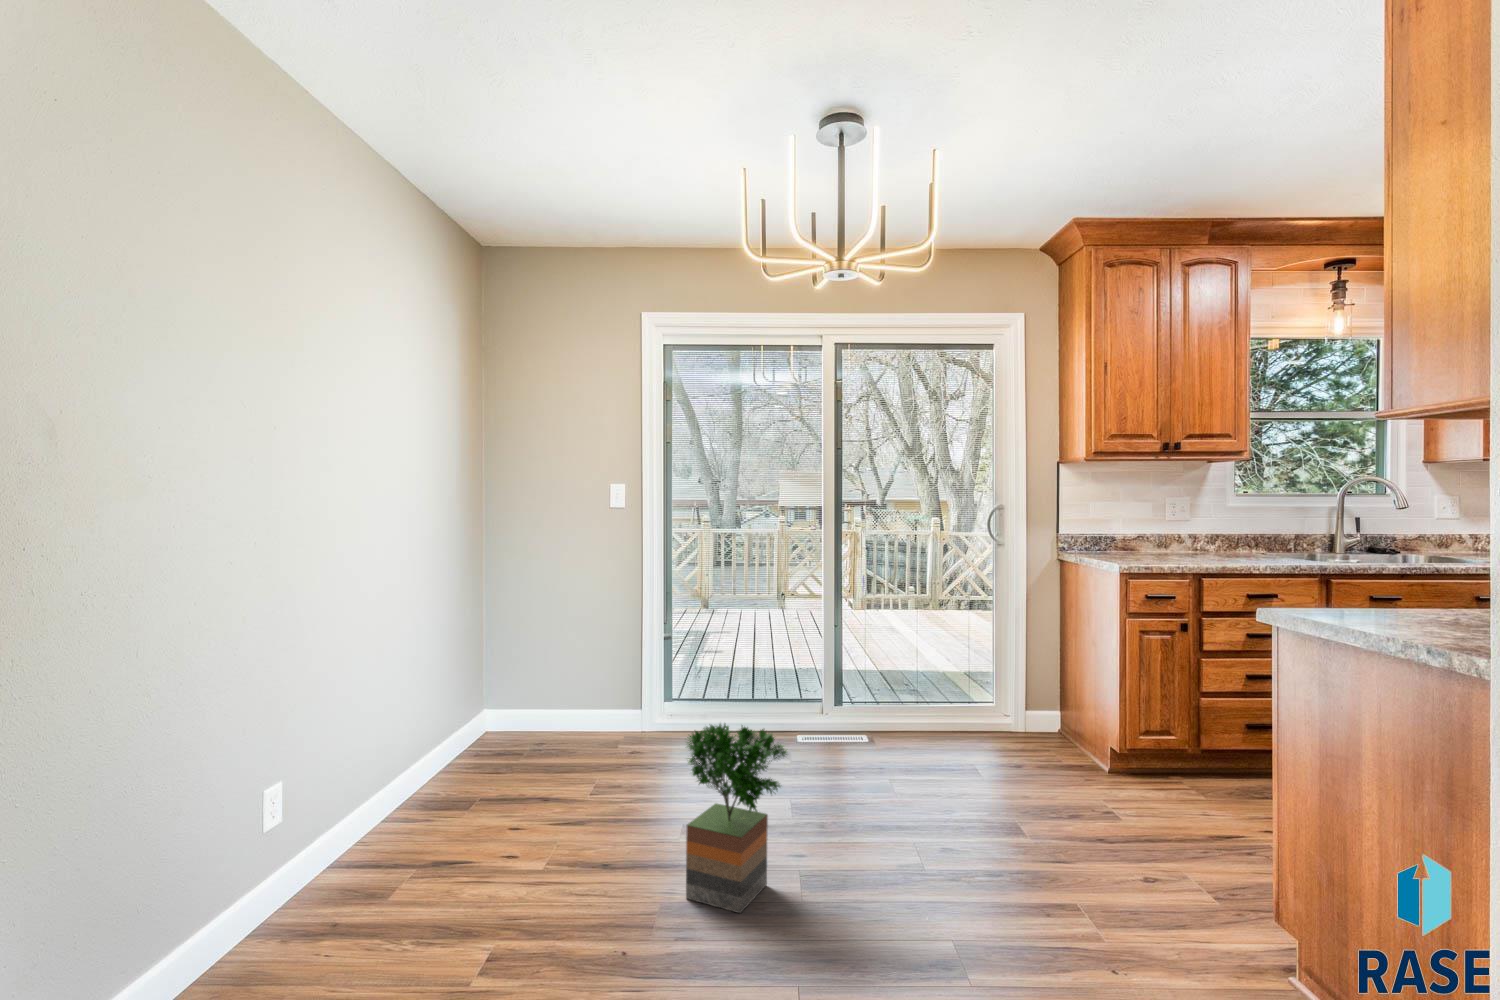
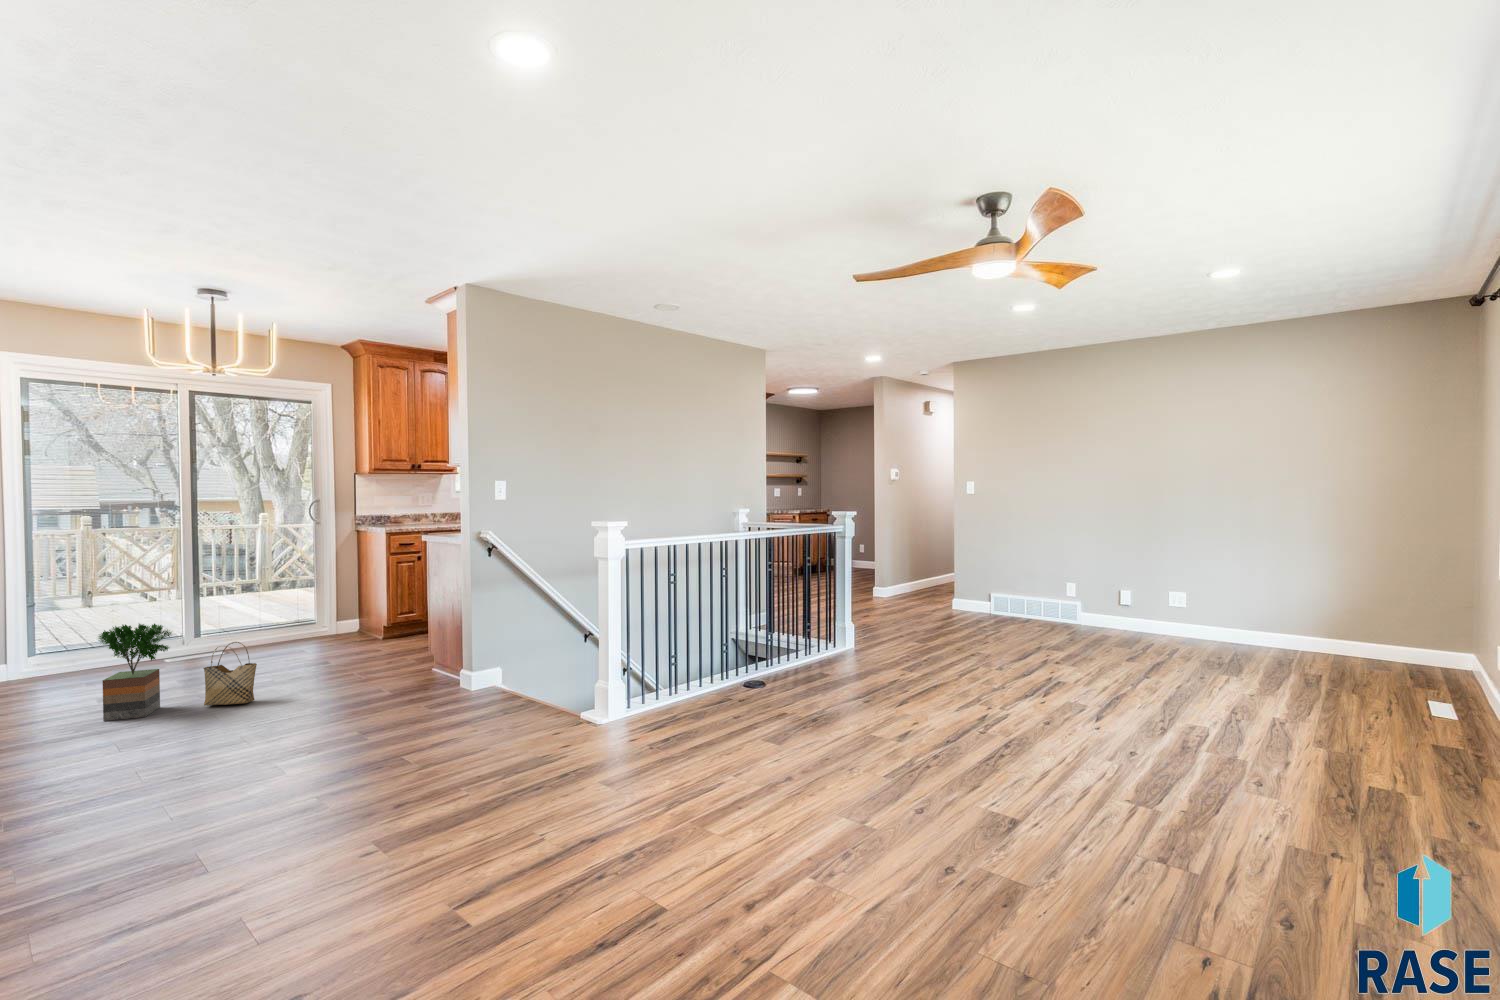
woven basket: none [828,795,920,943] -> present [203,642,257,705]

